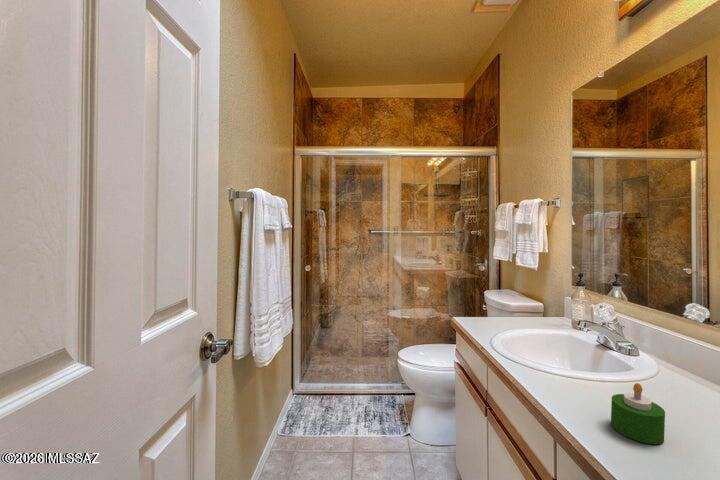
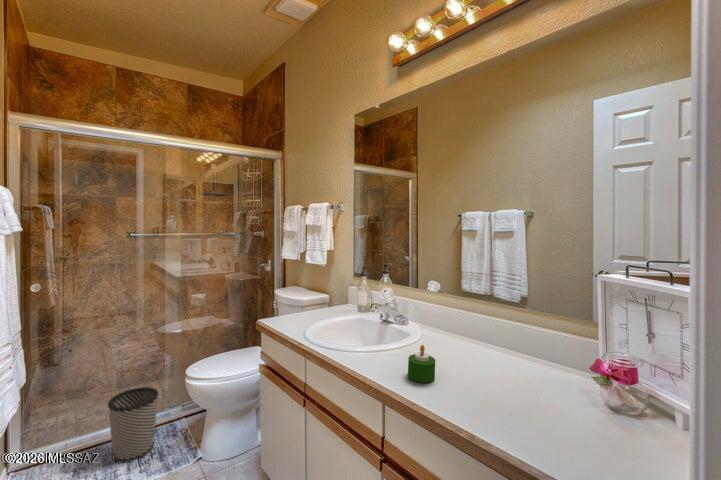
wastebasket: none [348,357,381,415] -> present [108,387,159,463]

